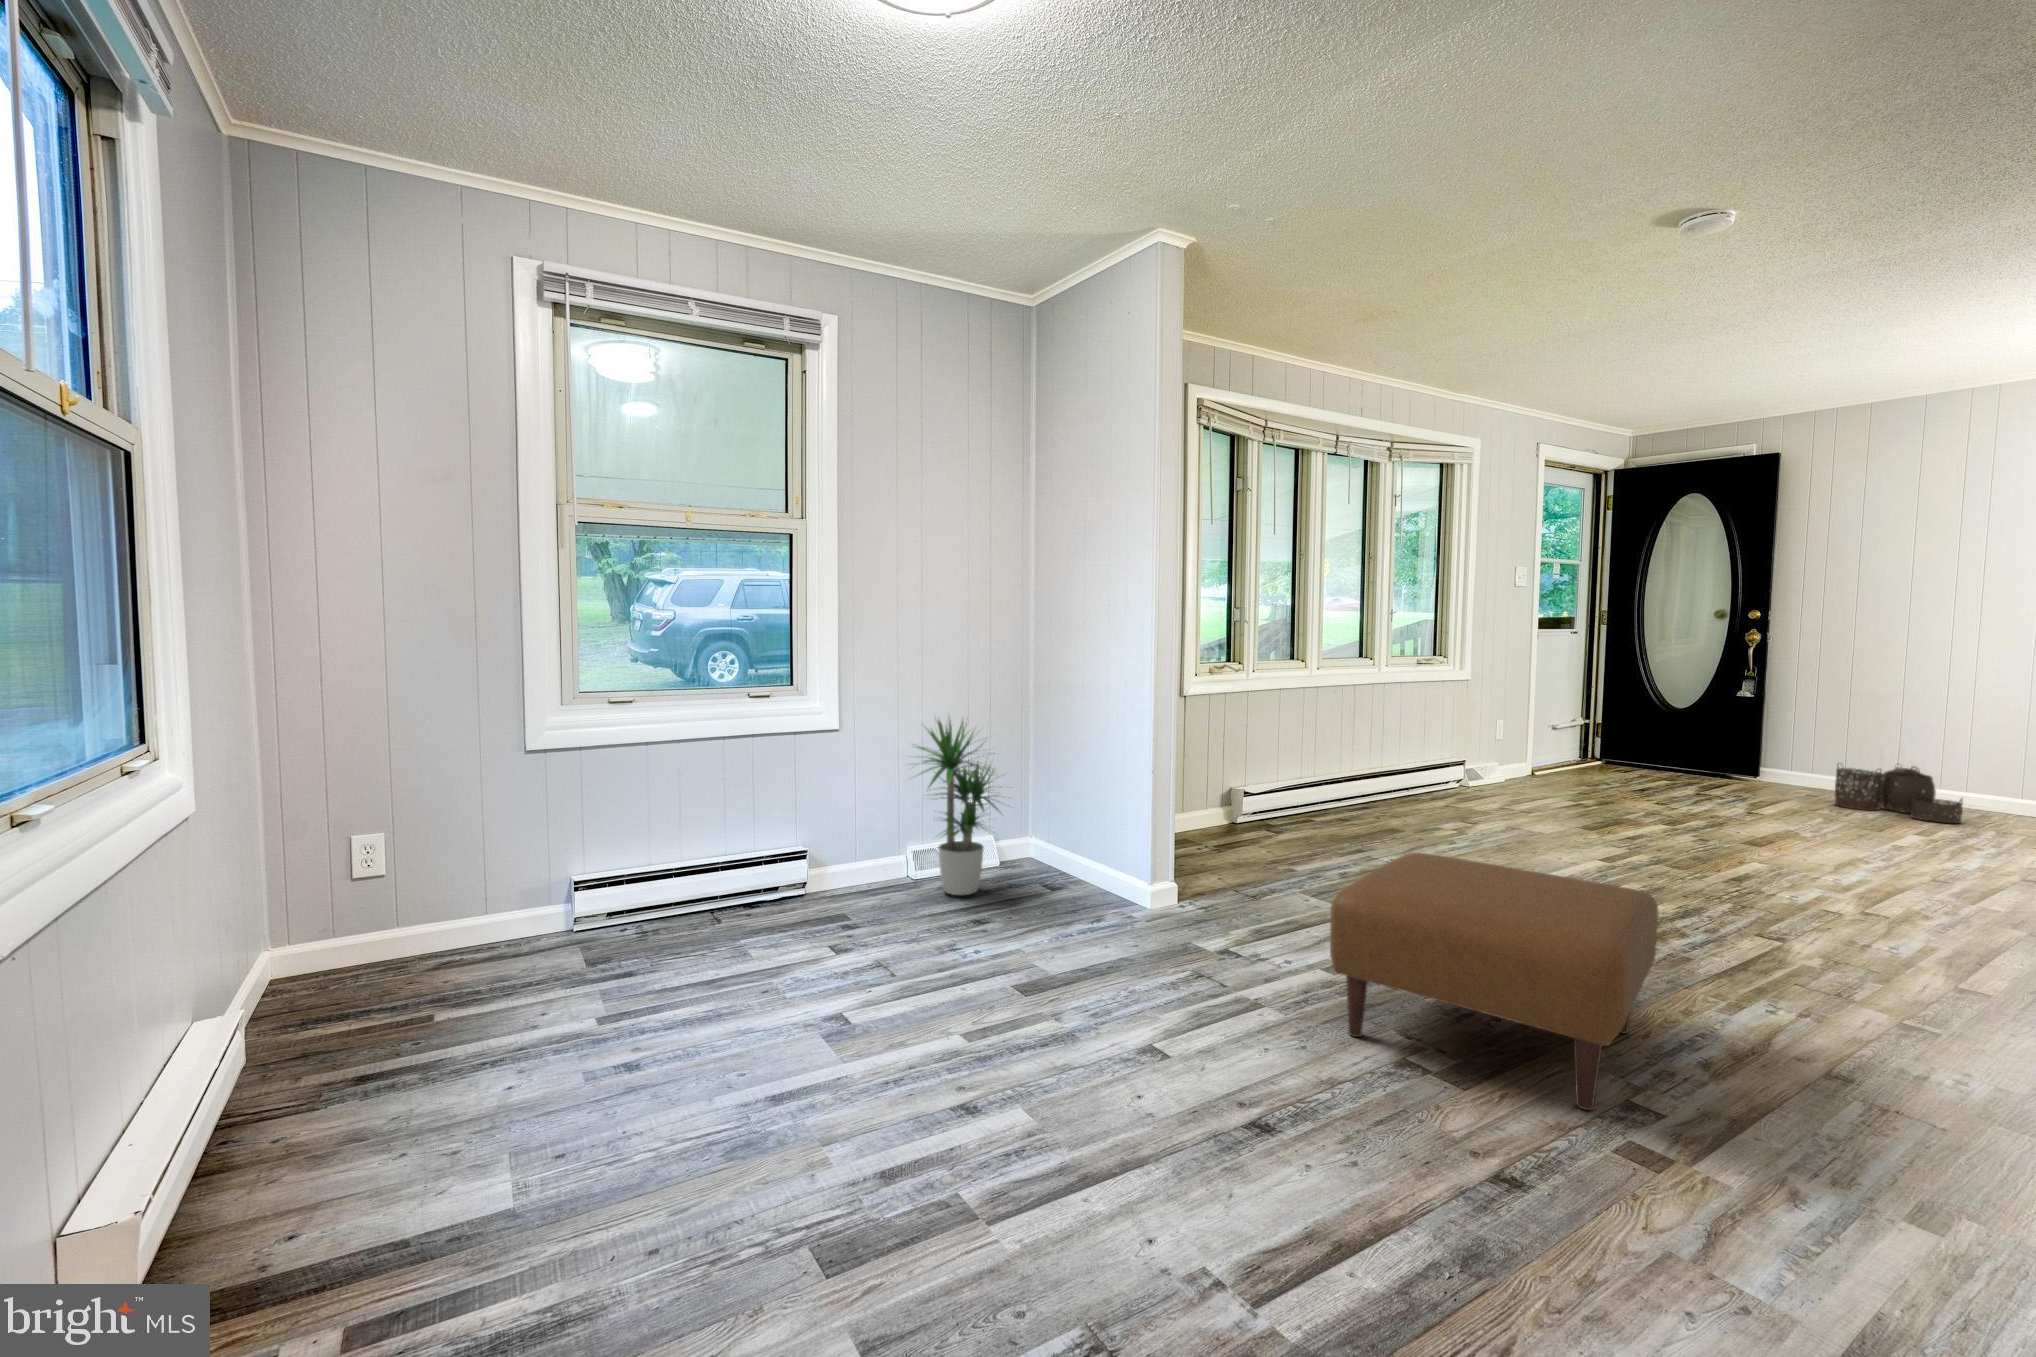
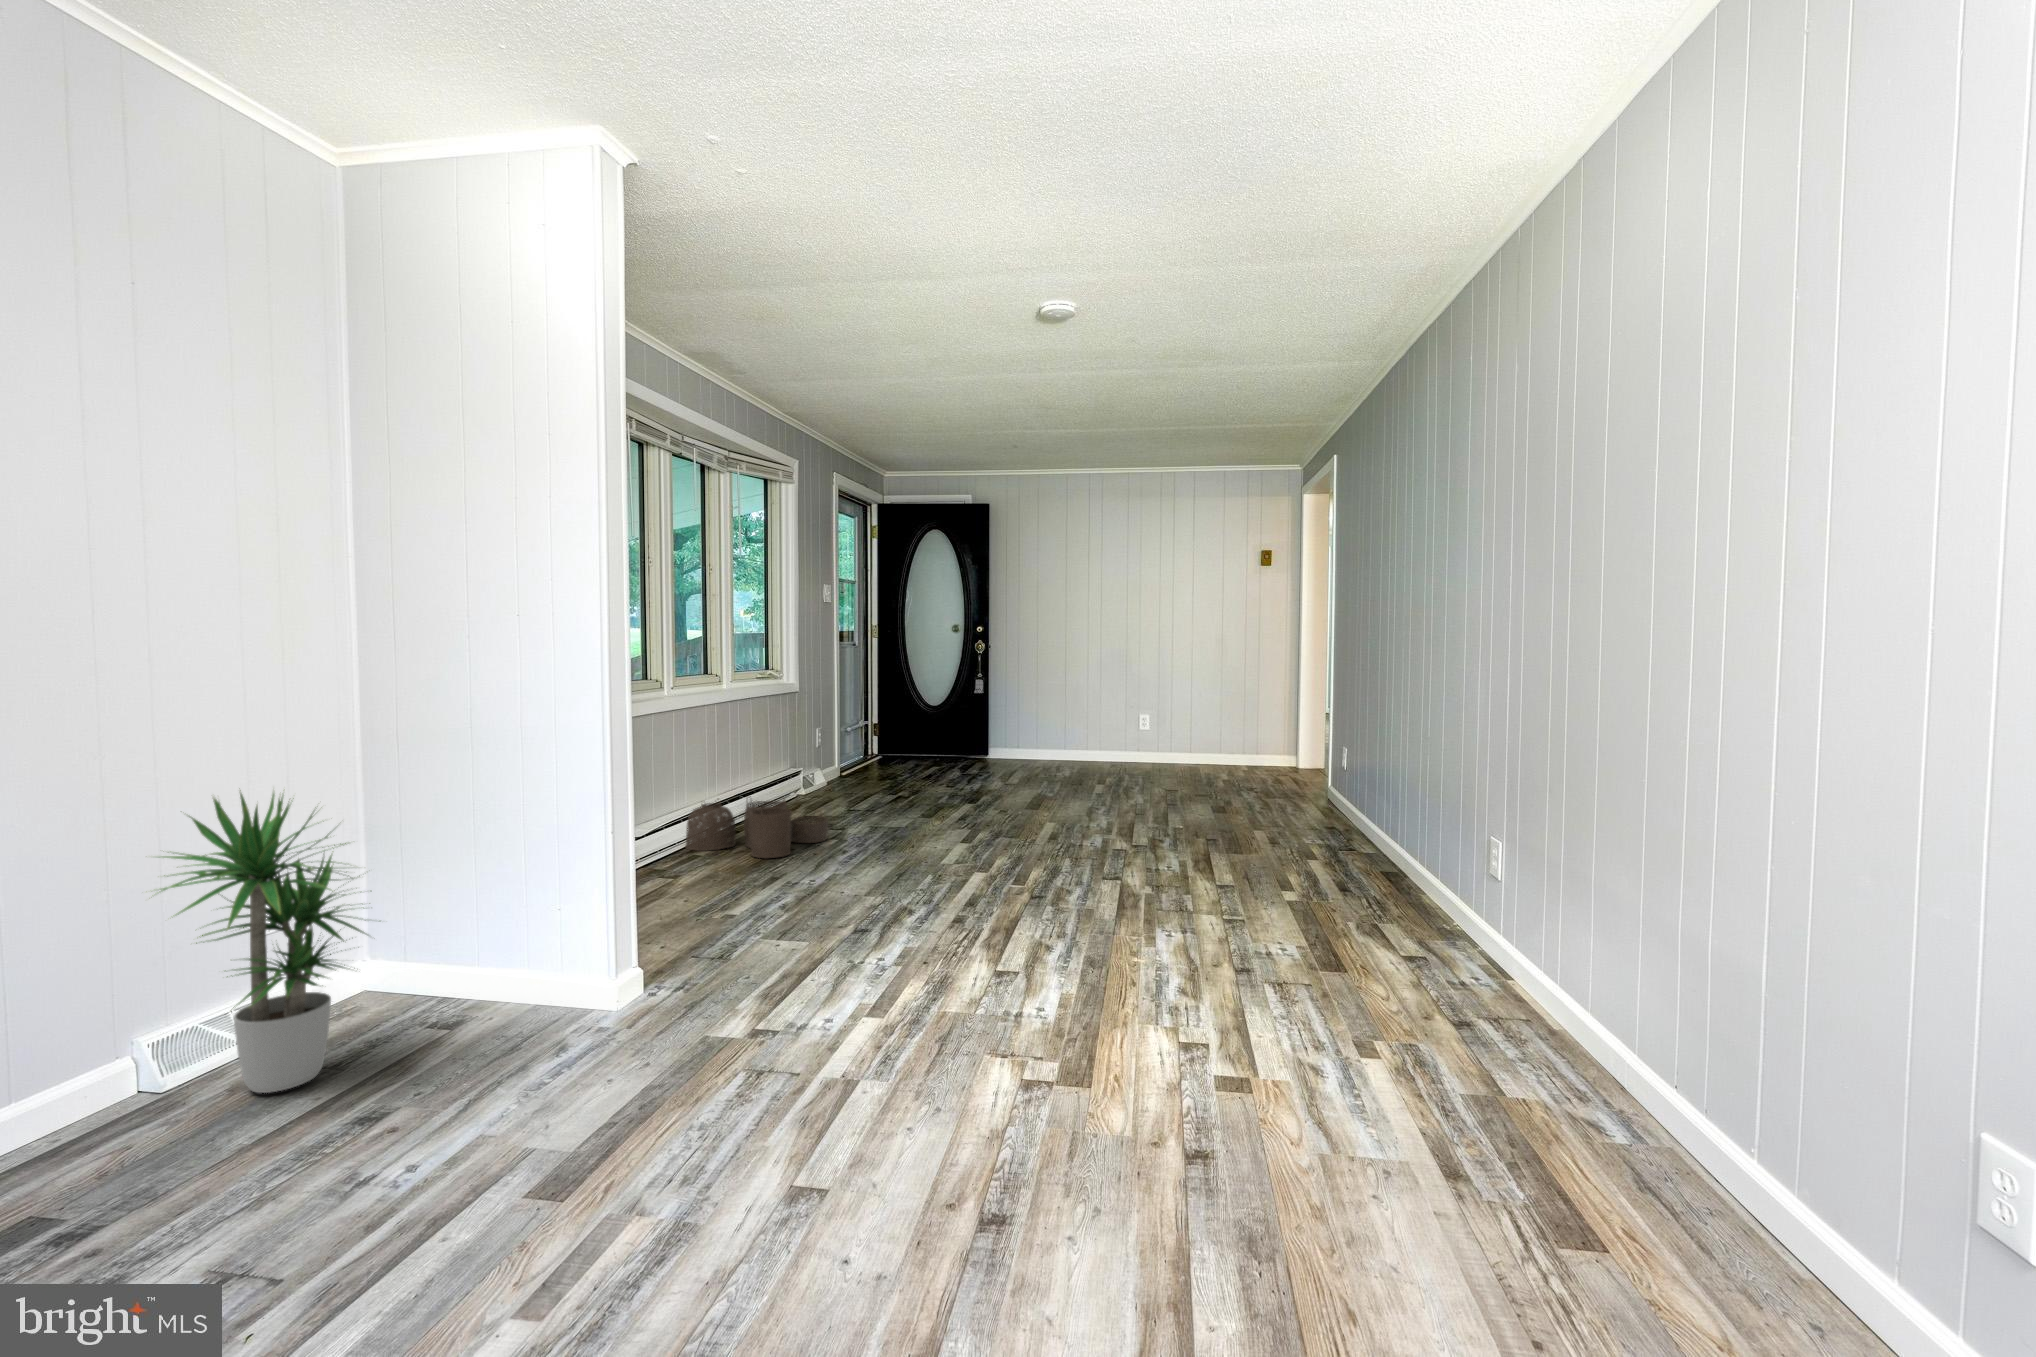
woven basket: present [1835,764,1963,823] -> present [685,799,828,858]
ottoman: present [1330,853,1659,1110] -> none [929,863,1193,1075]

